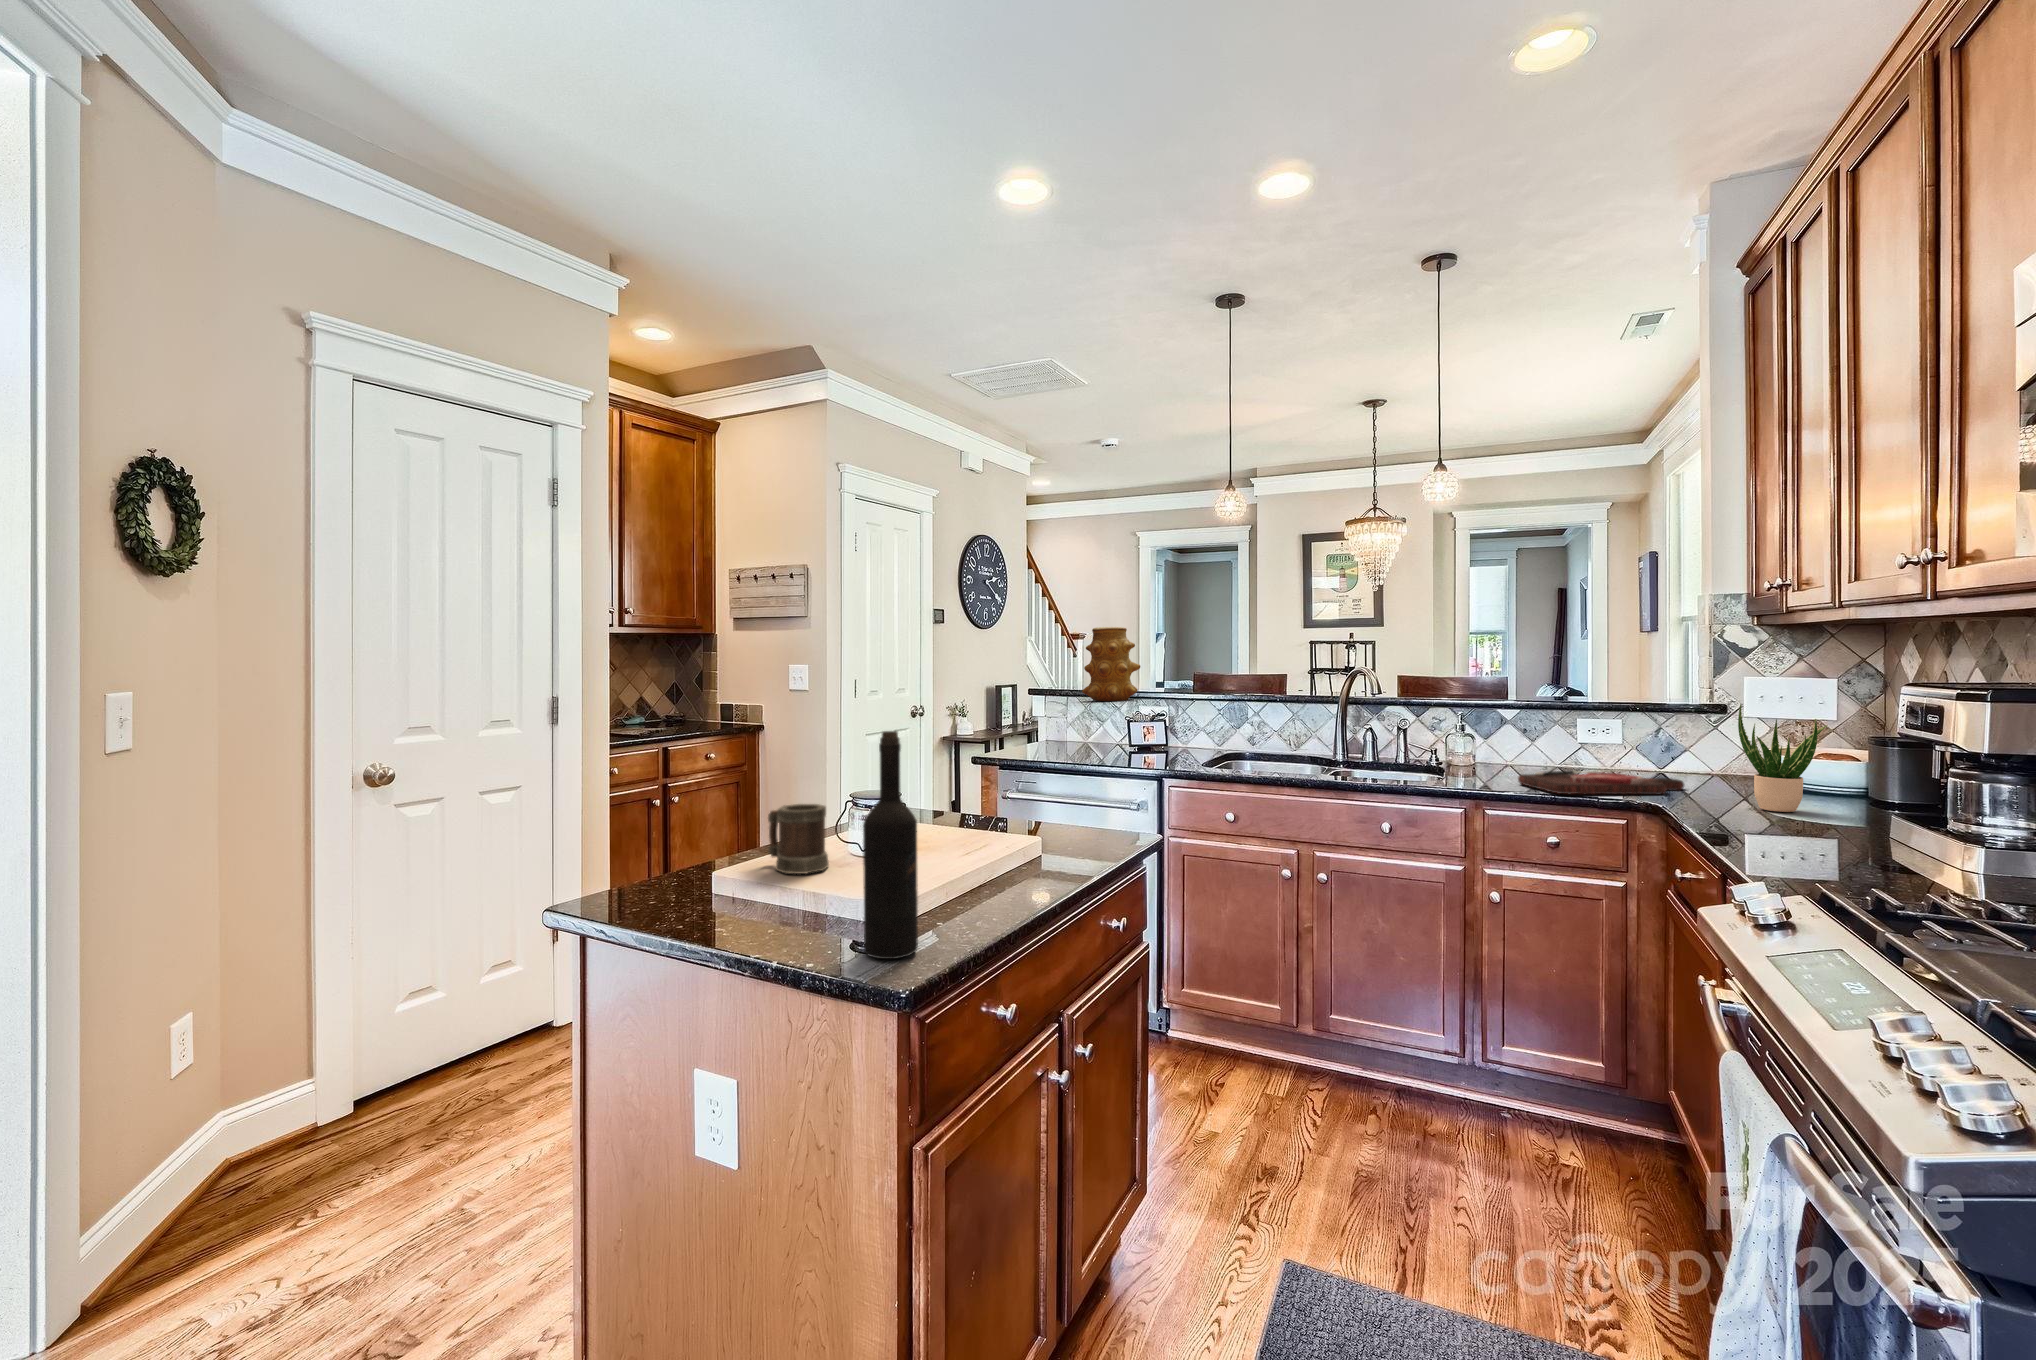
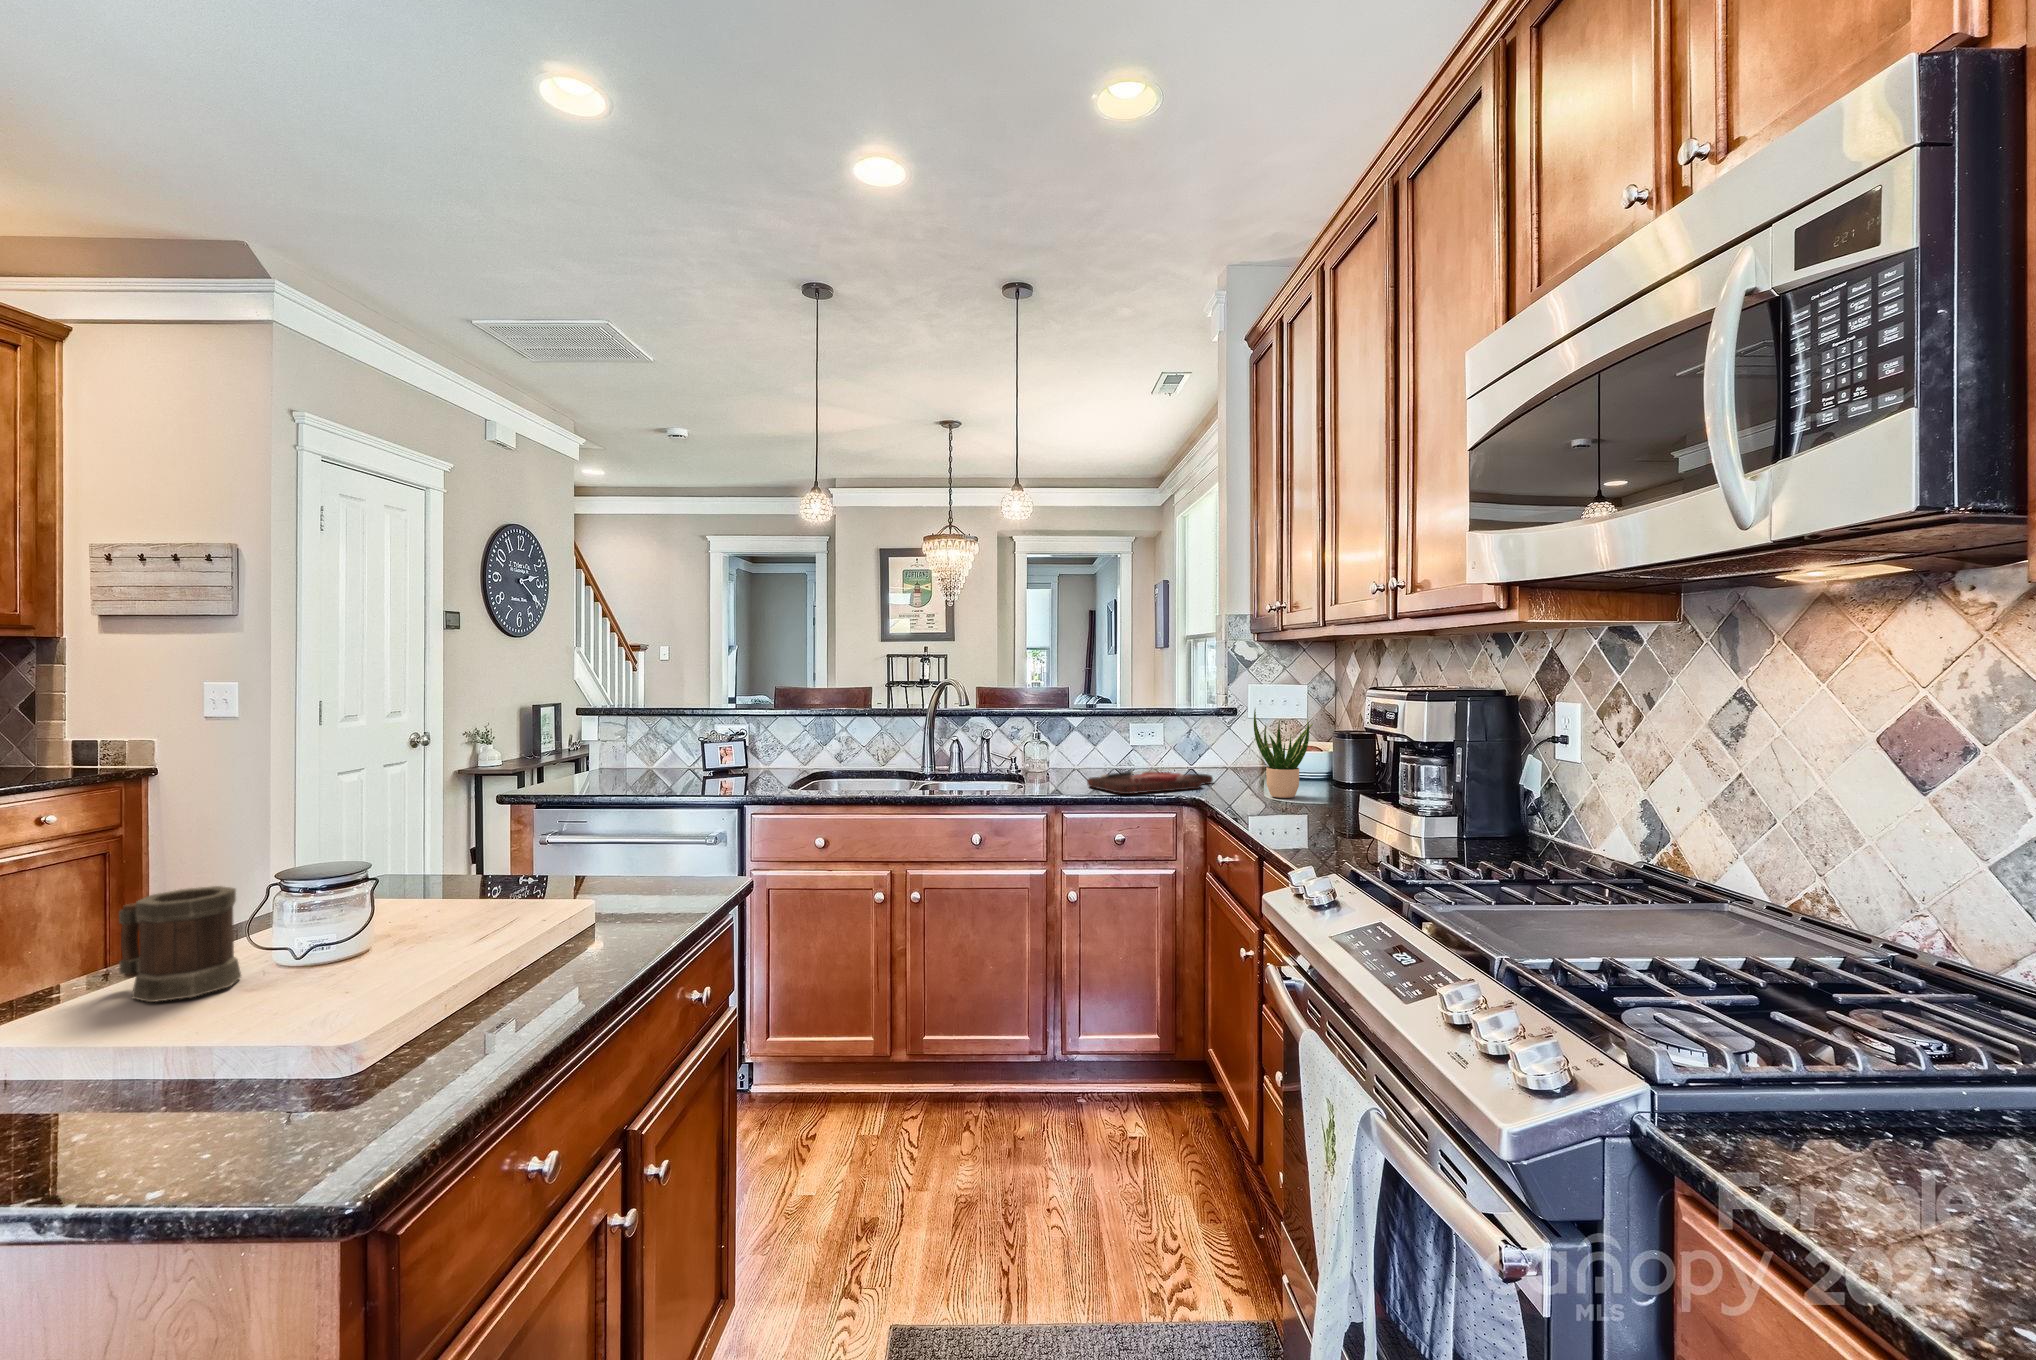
vase: present [1082,627,1140,701] -> none [645,636,715,719]
wine bottle: present [863,731,918,959] -> none [283,774,388,1130]

